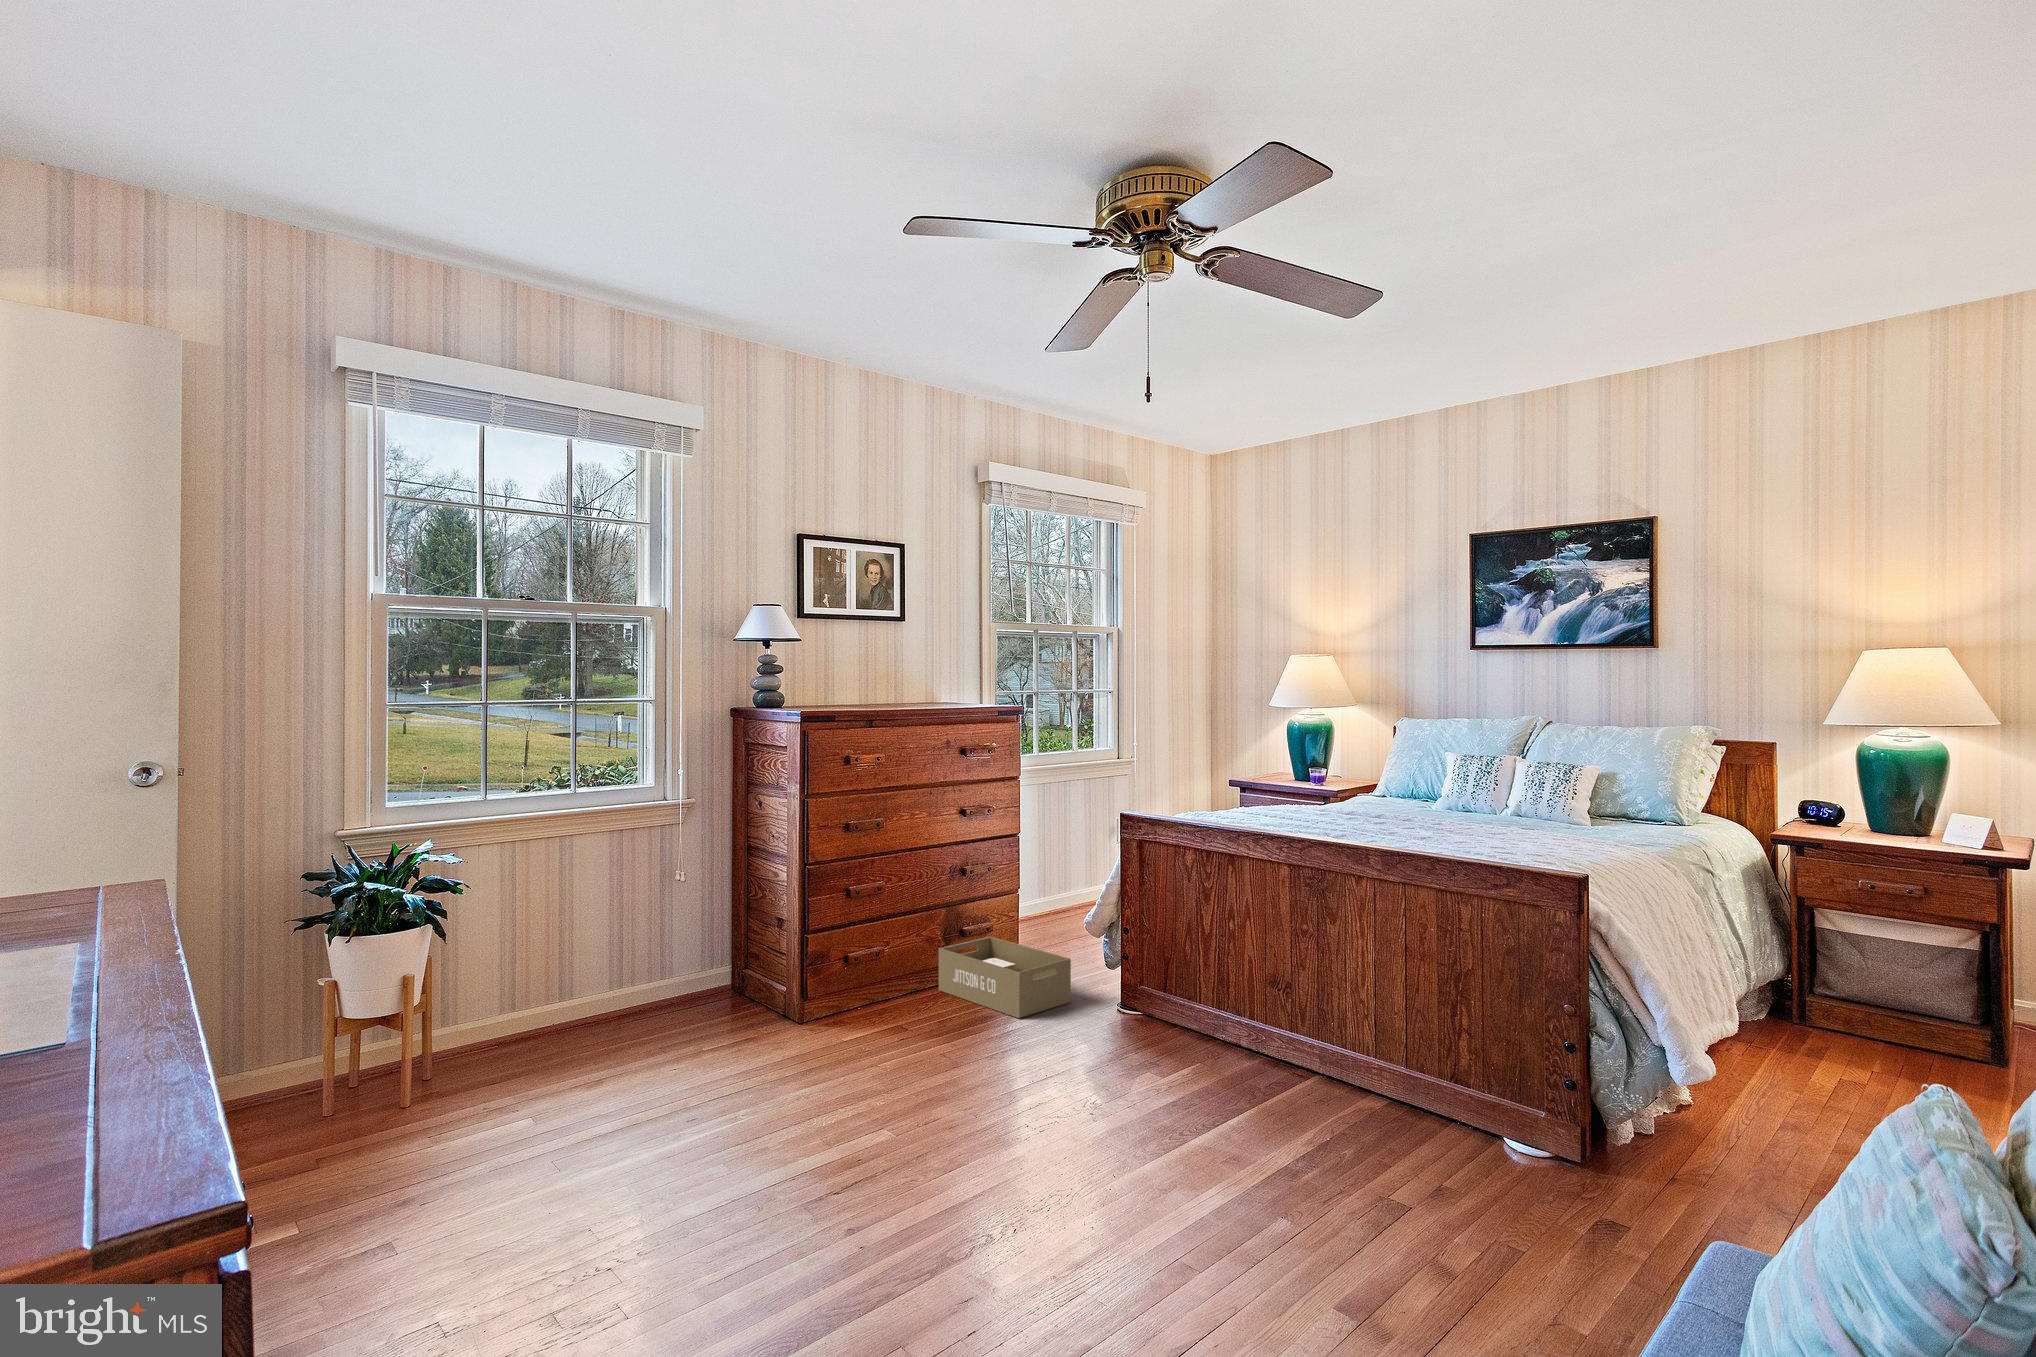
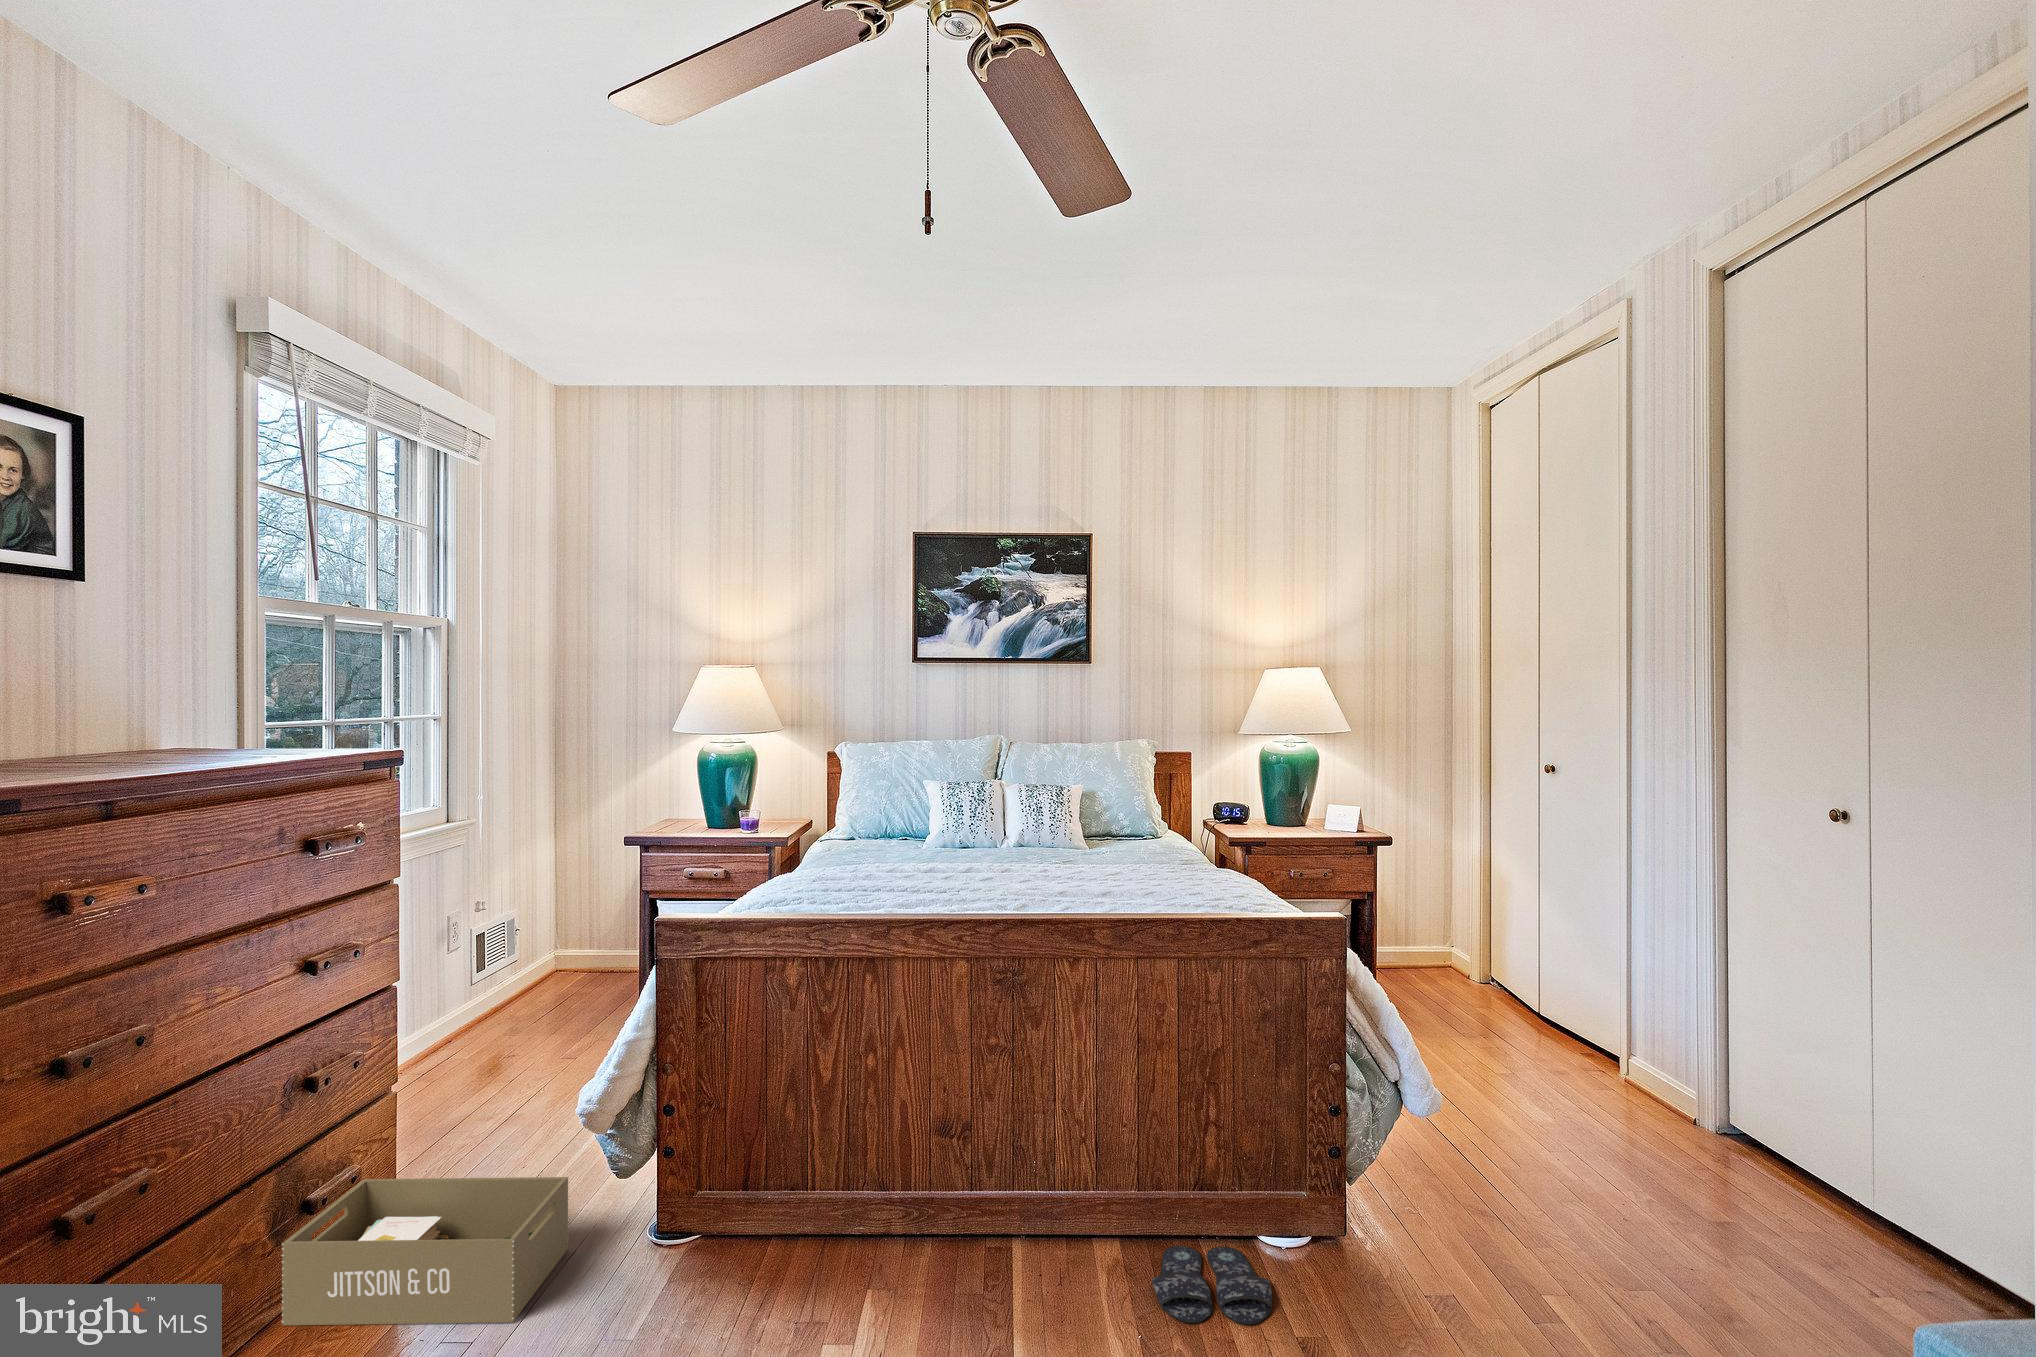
slippers: none [1361,1116,1472,1168] -> present [1152,1246,1272,1325]

